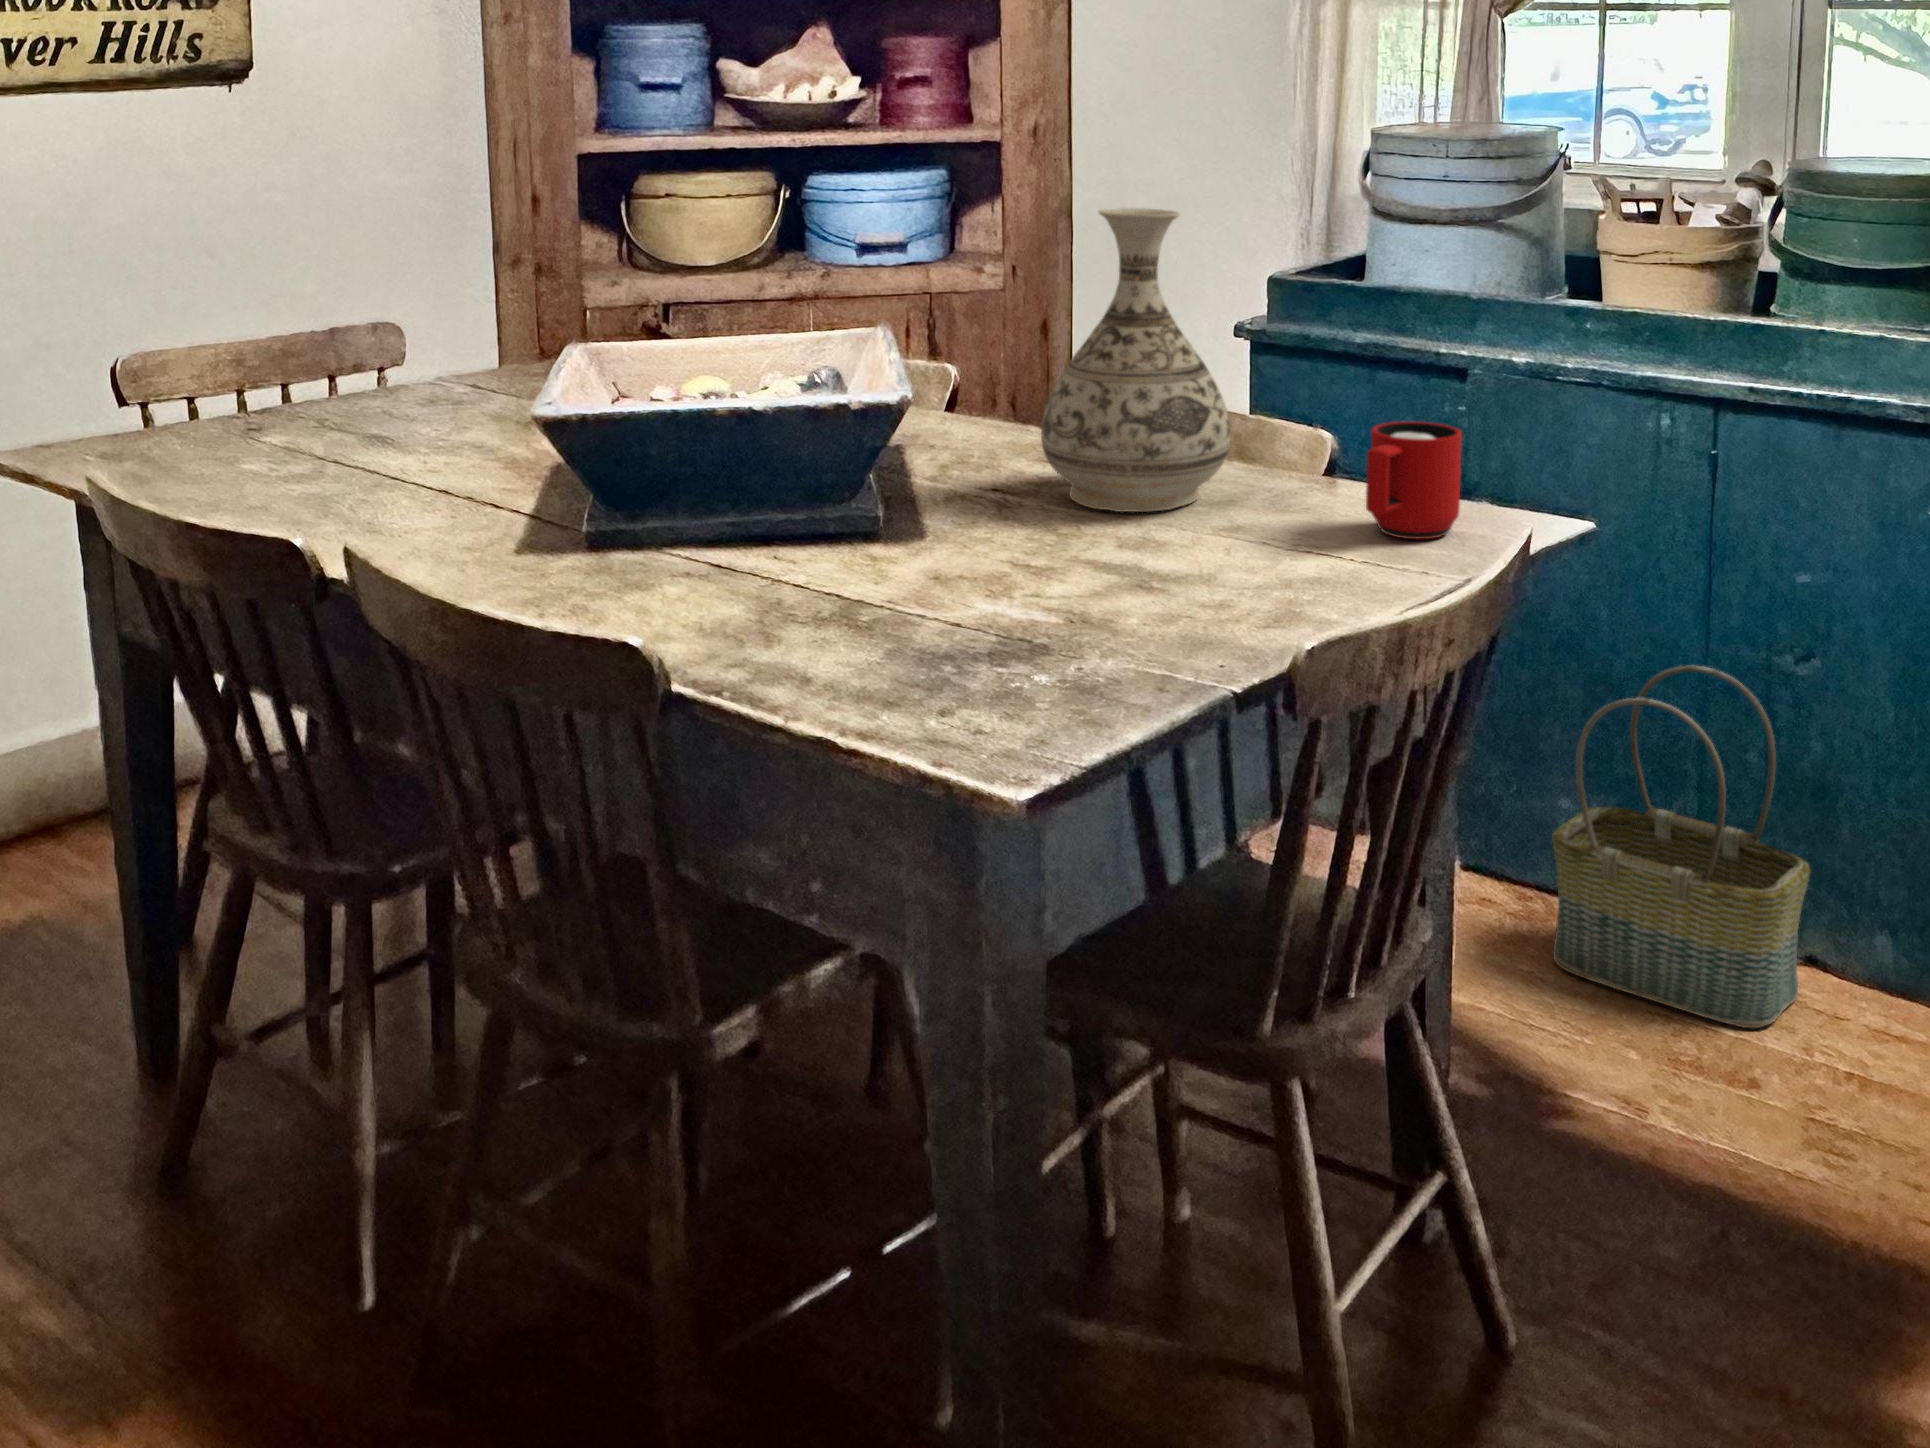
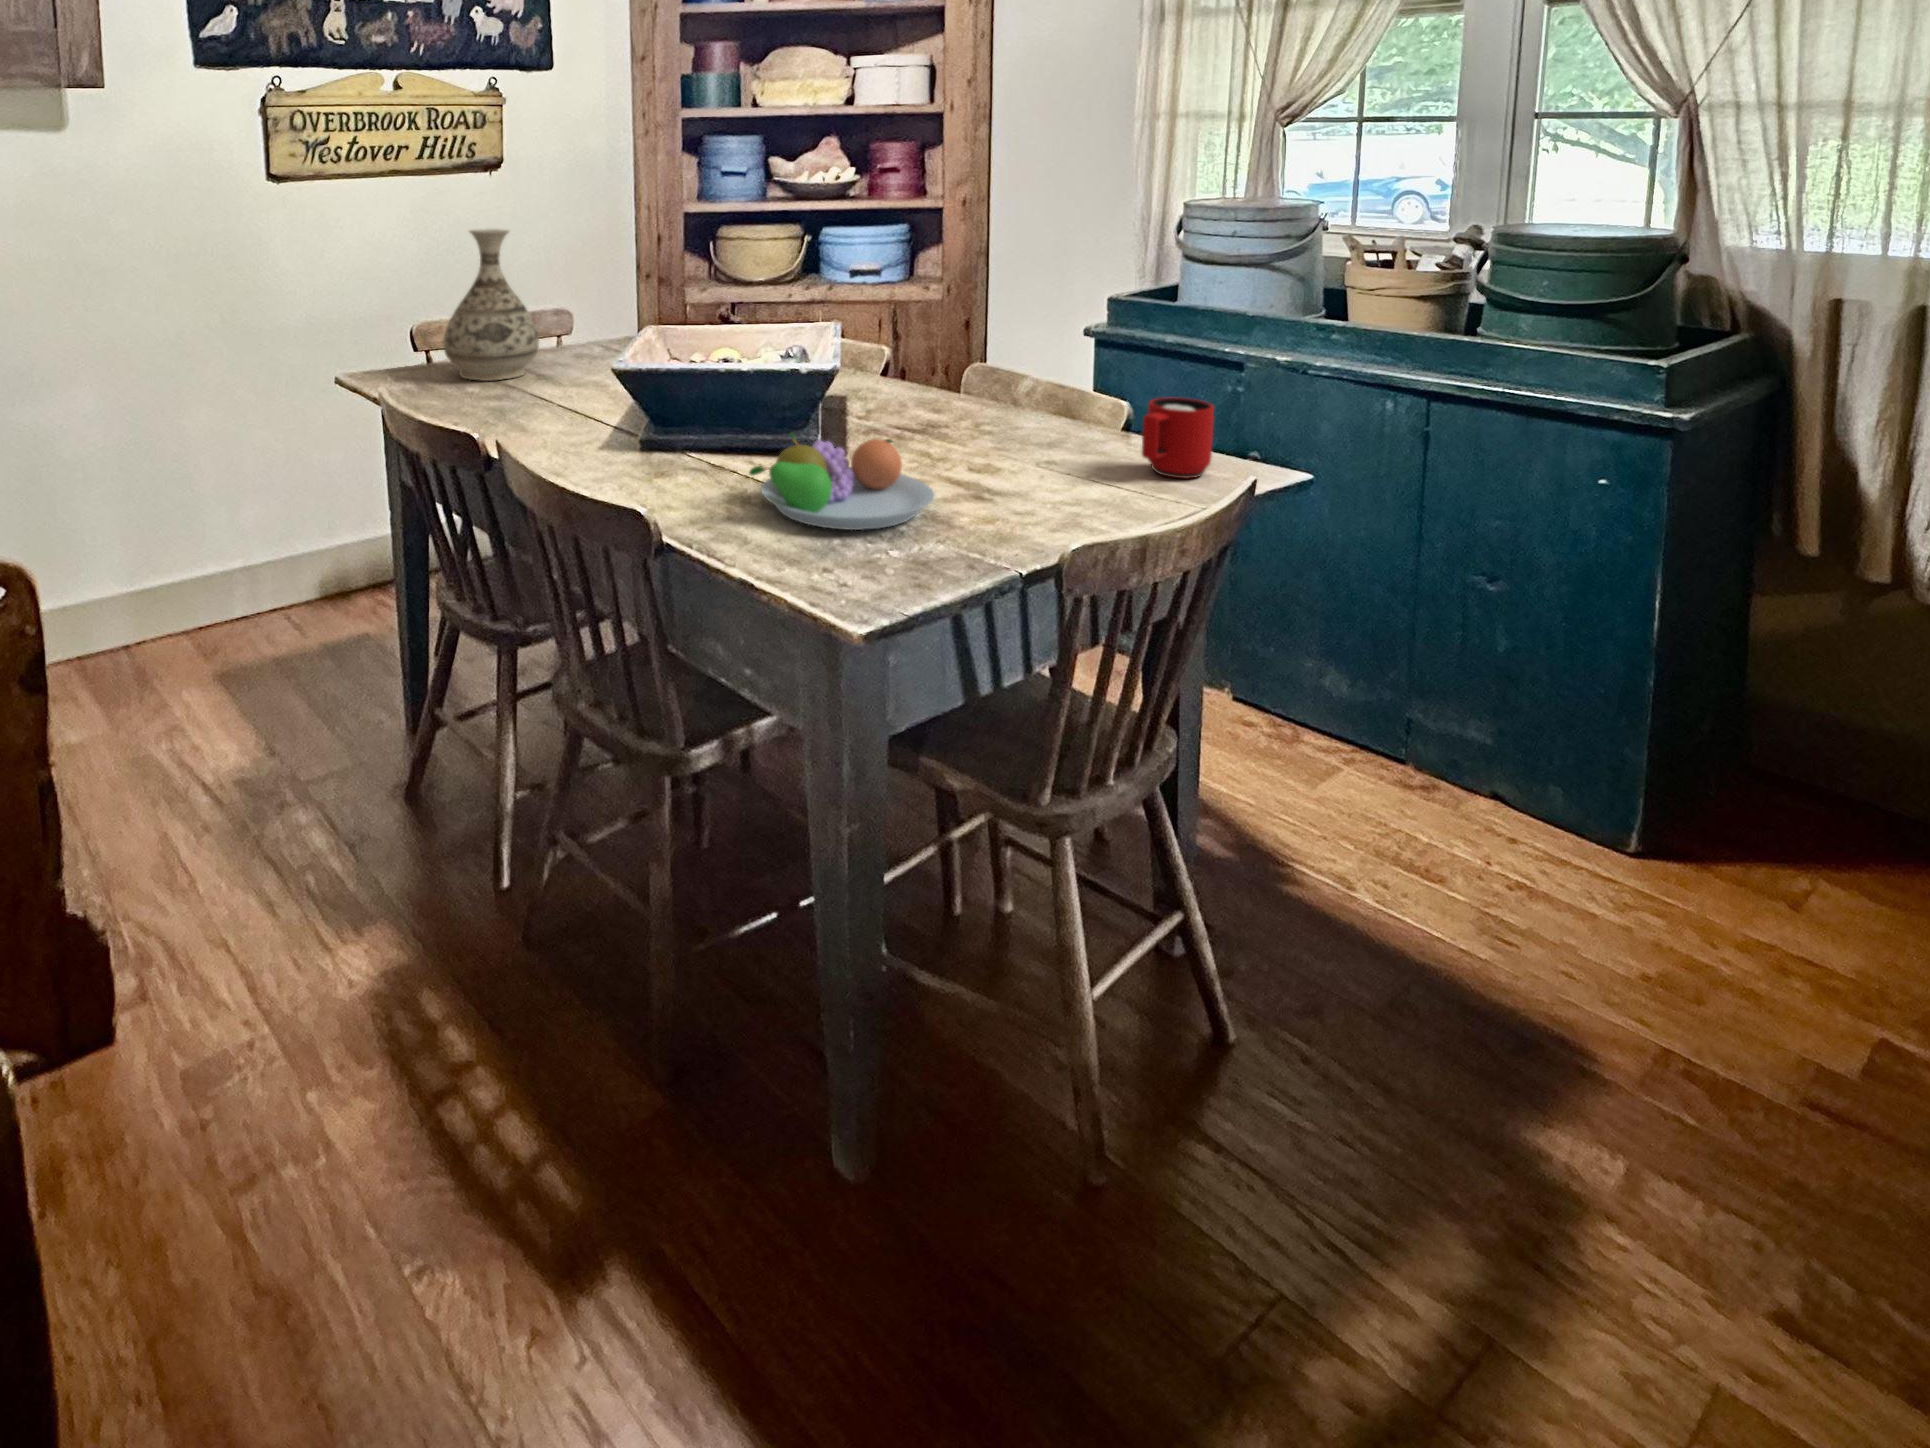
vase: present [1041,208,1231,512] -> present [443,229,539,381]
fruit bowl: none [801,504,1083,650] -> present [749,433,934,530]
basket: present [1552,665,1810,1028] -> none [1291,577,1492,838]

